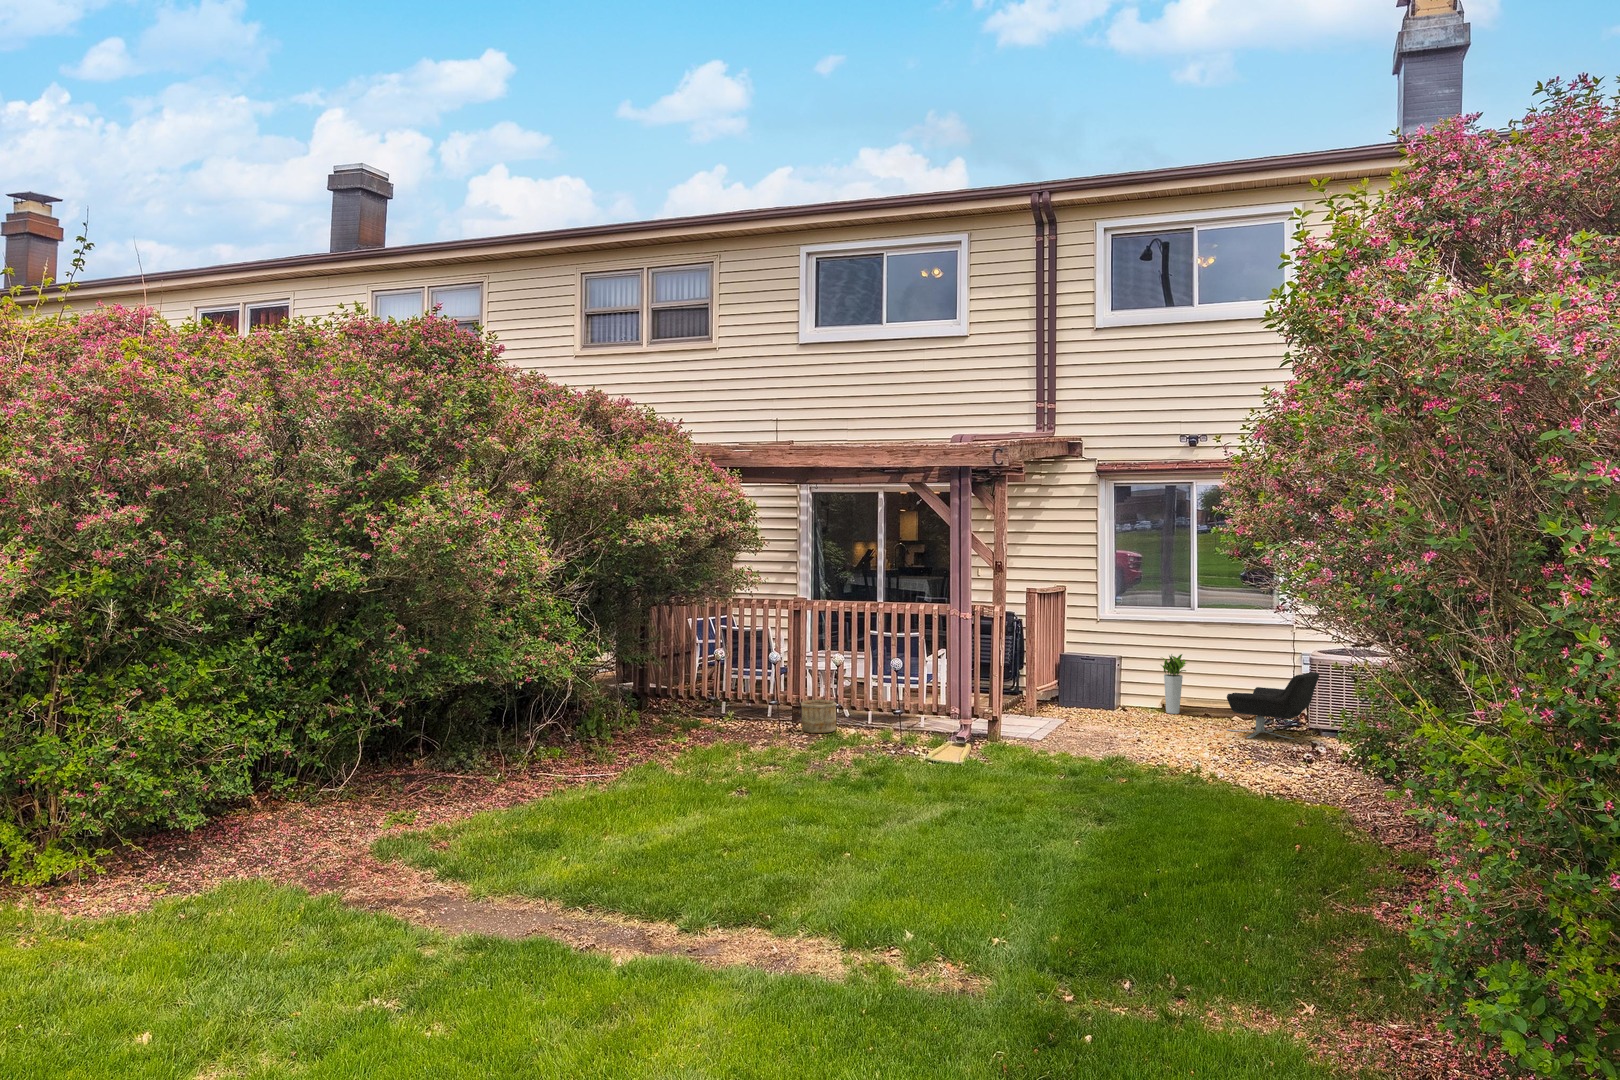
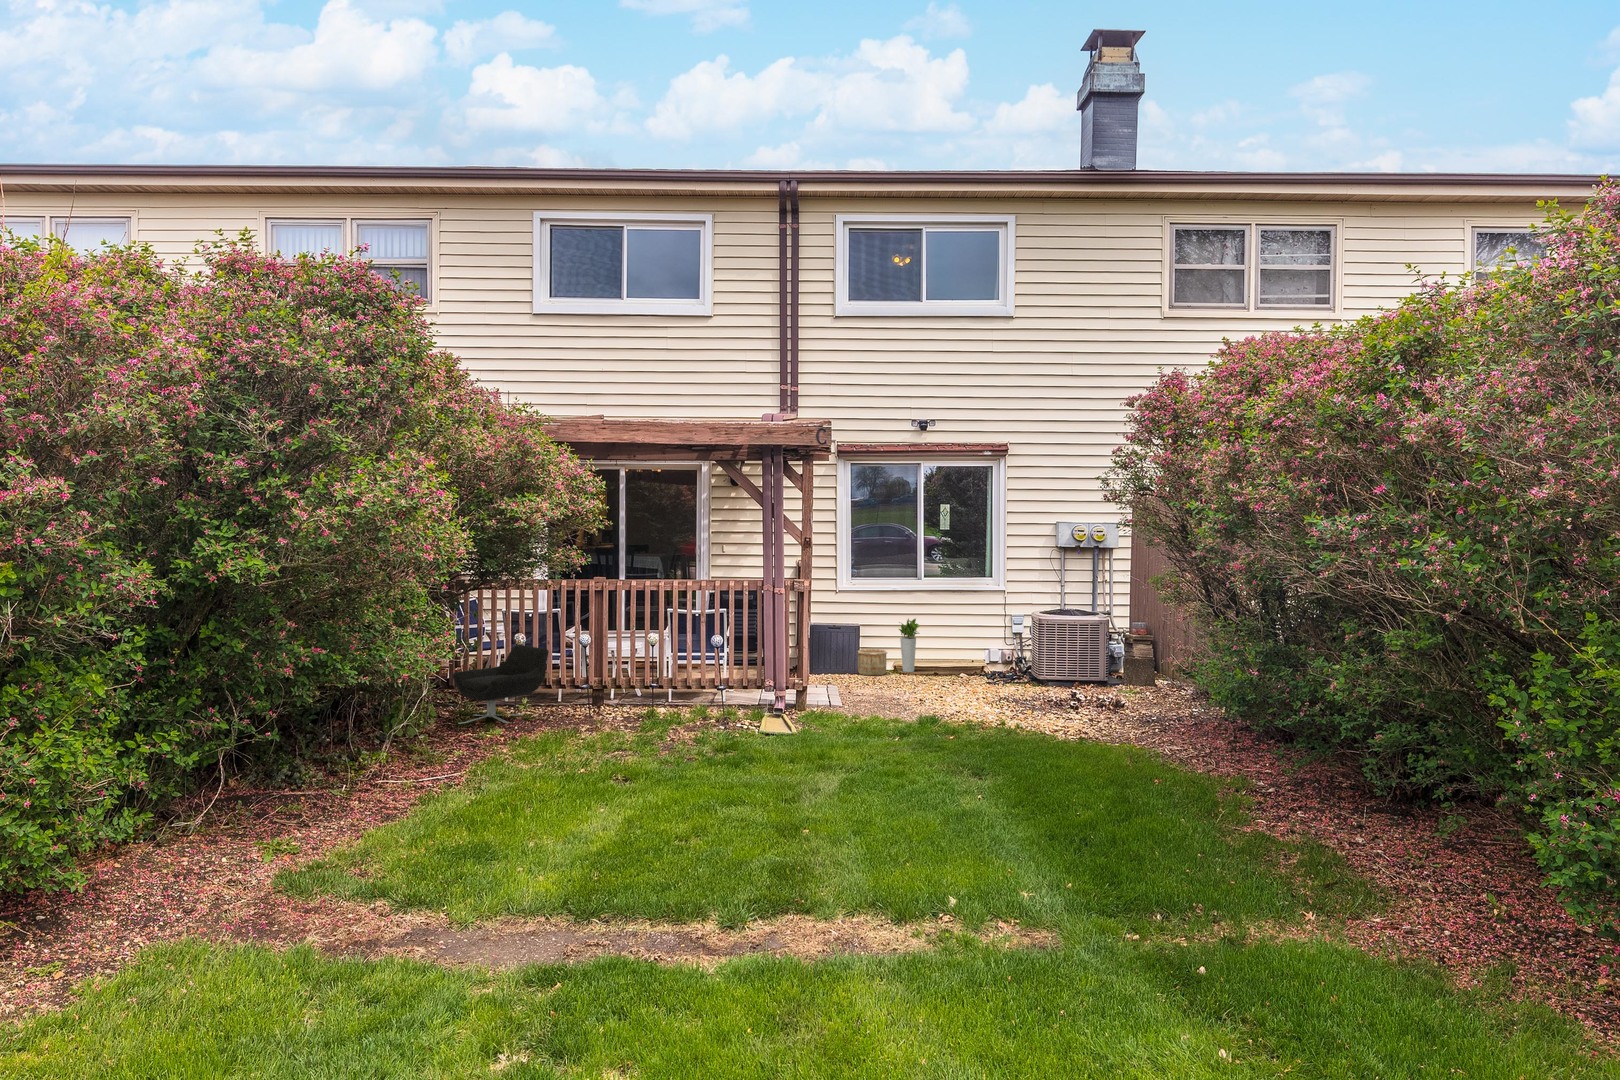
lounge chair: present [1227,672,1319,739] -> present [453,645,549,724]
wooden bucket: present [801,700,837,733] -> present [858,649,887,675]

